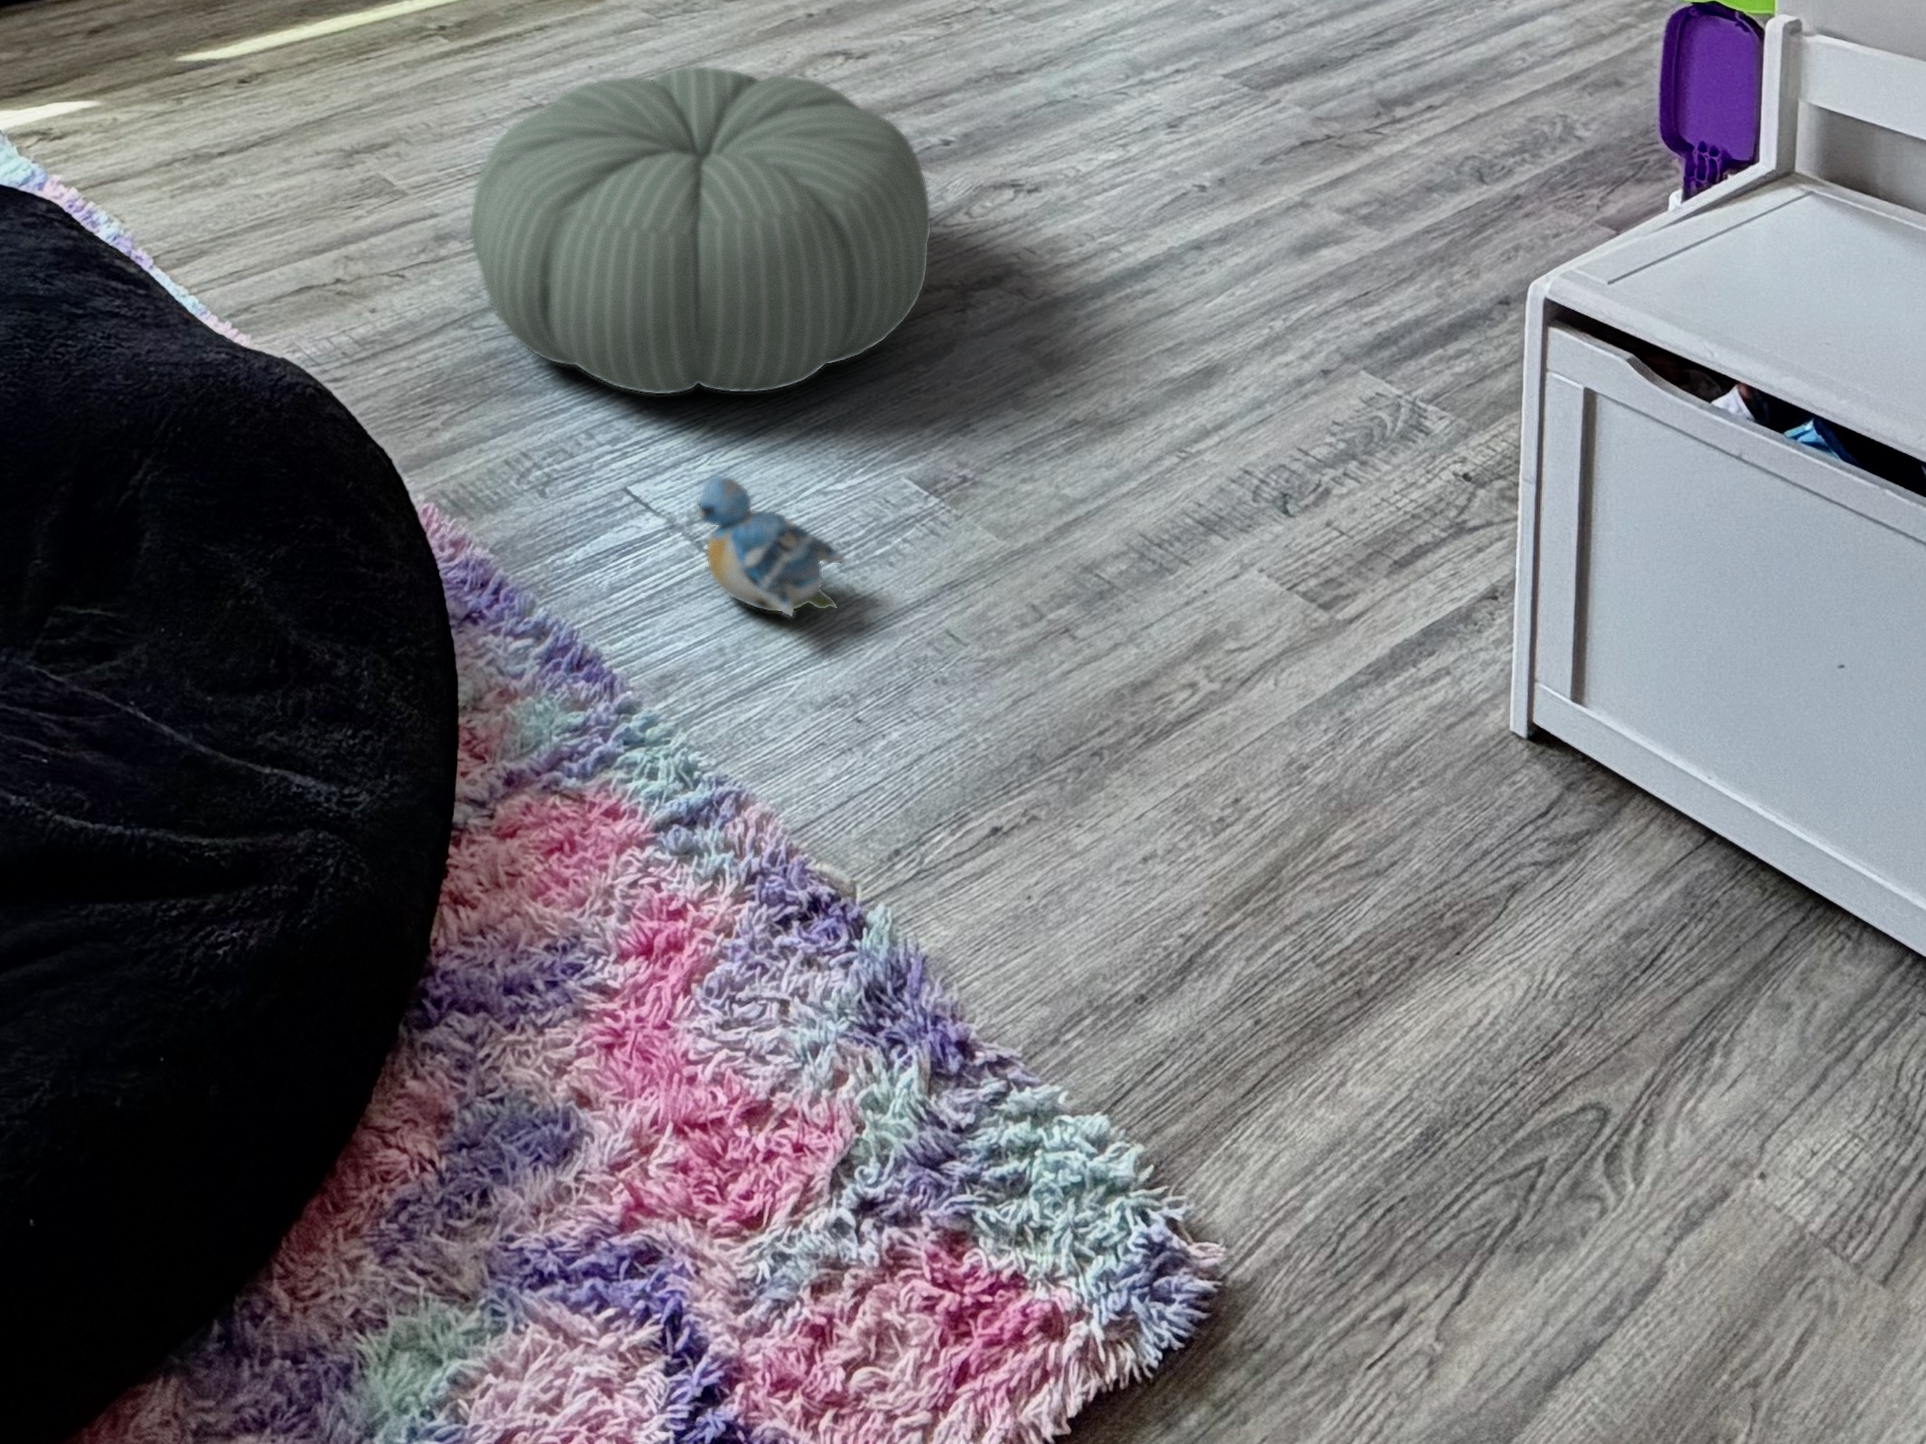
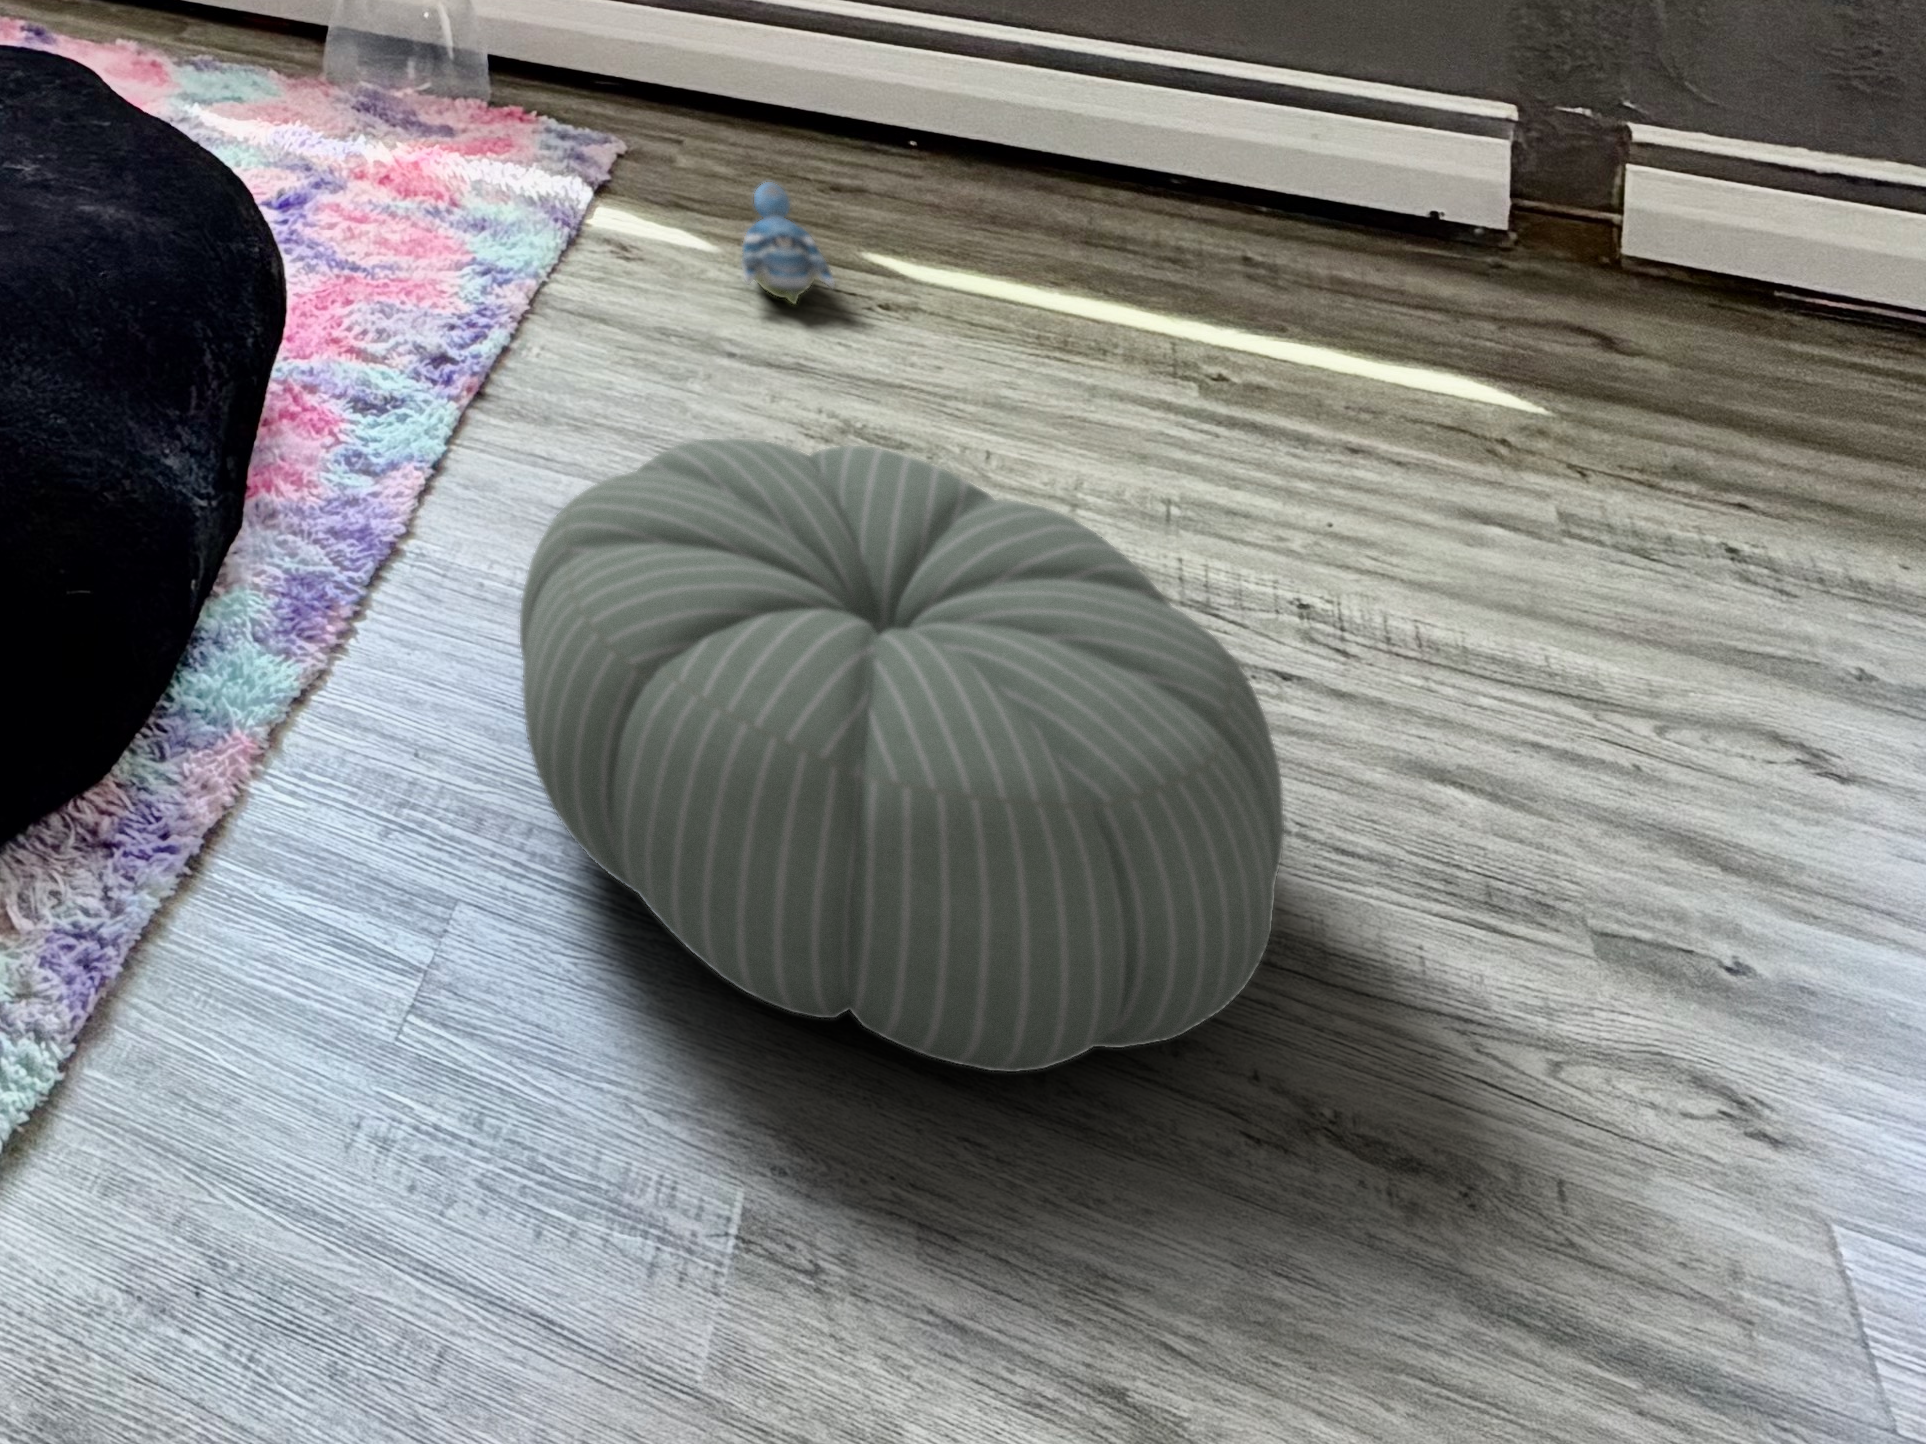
plush toy: present [698,476,845,616] -> present [741,182,835,304]

